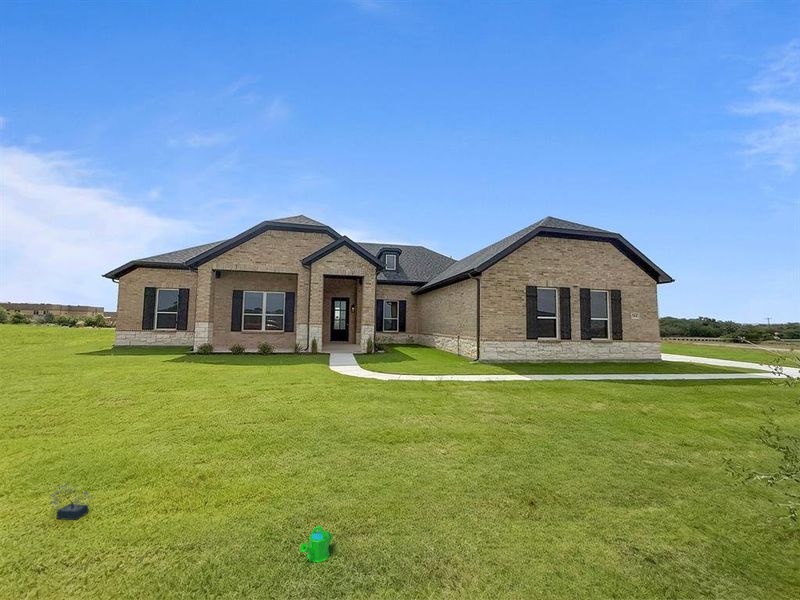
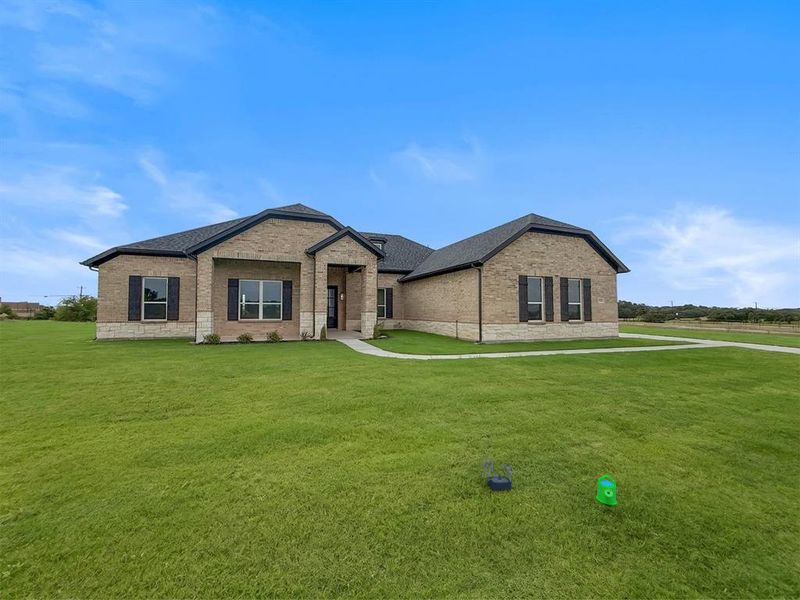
decorative plant: present [50,485,93,520] -> present [483,459,515,491]

